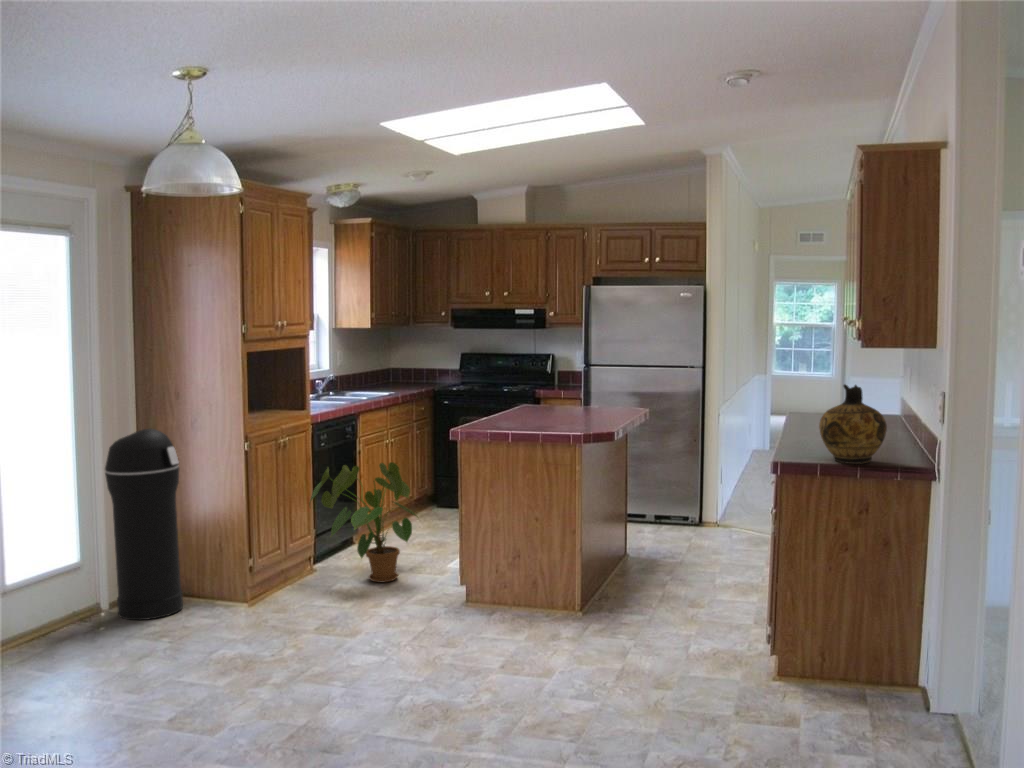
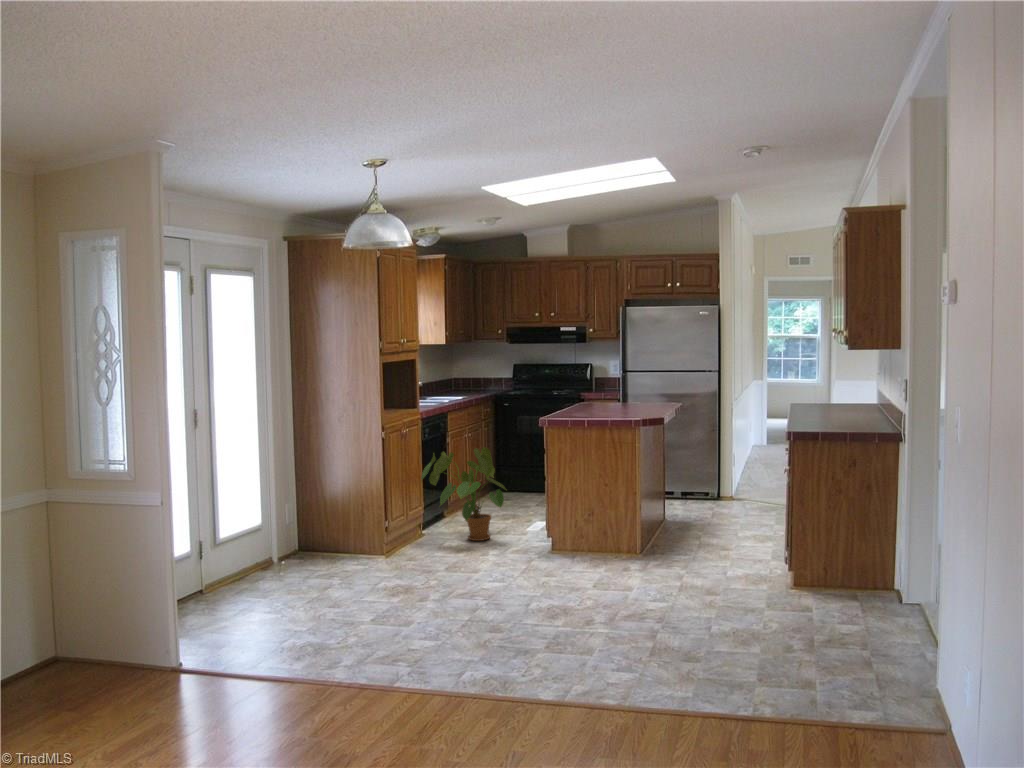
ceramic jug: present [819,385,887,464] -> none [820,375,868,431]
trash can: present [105,429,183,620] -> none [277,423,335,568]

